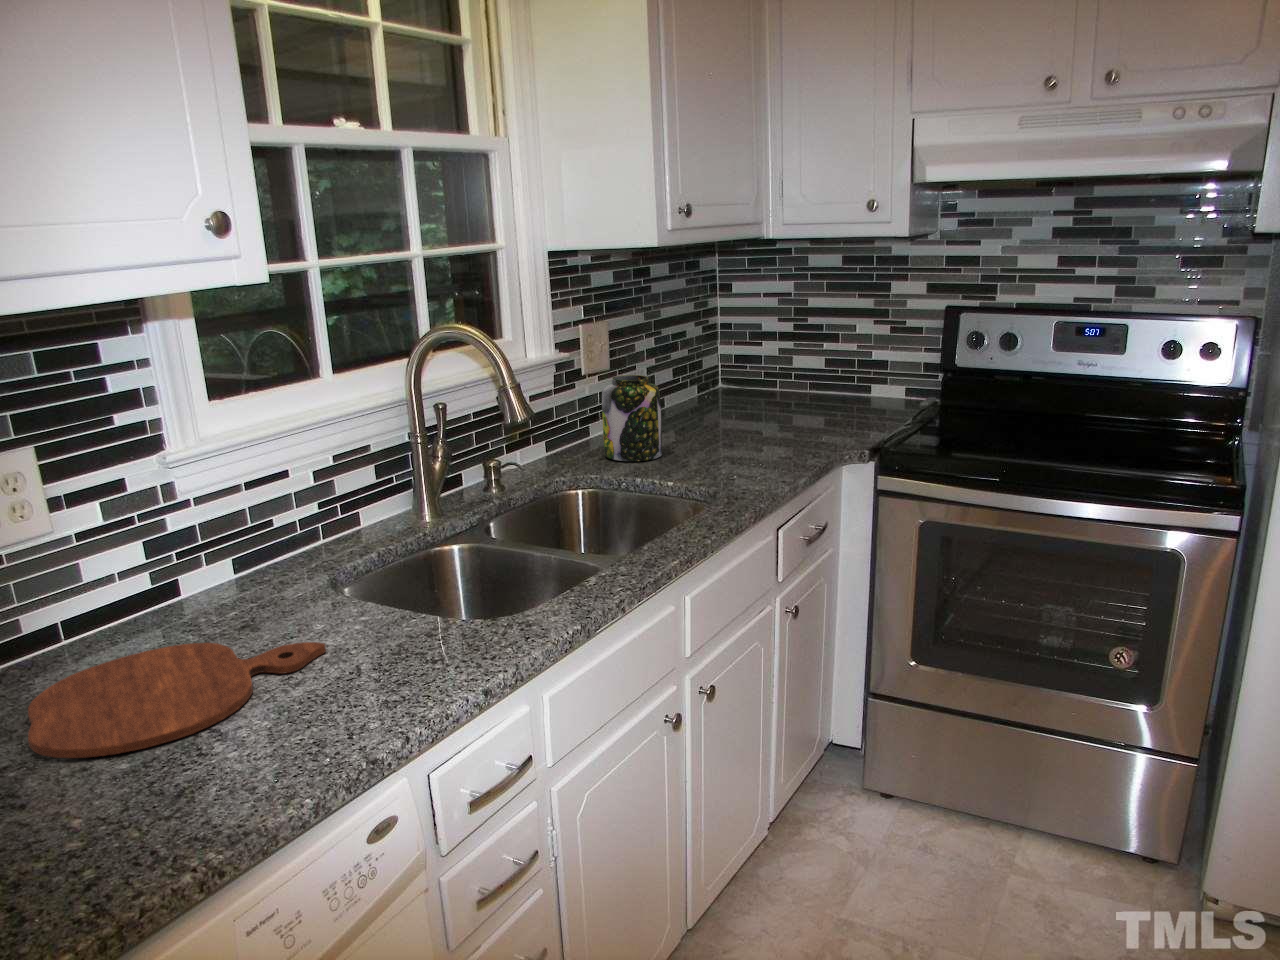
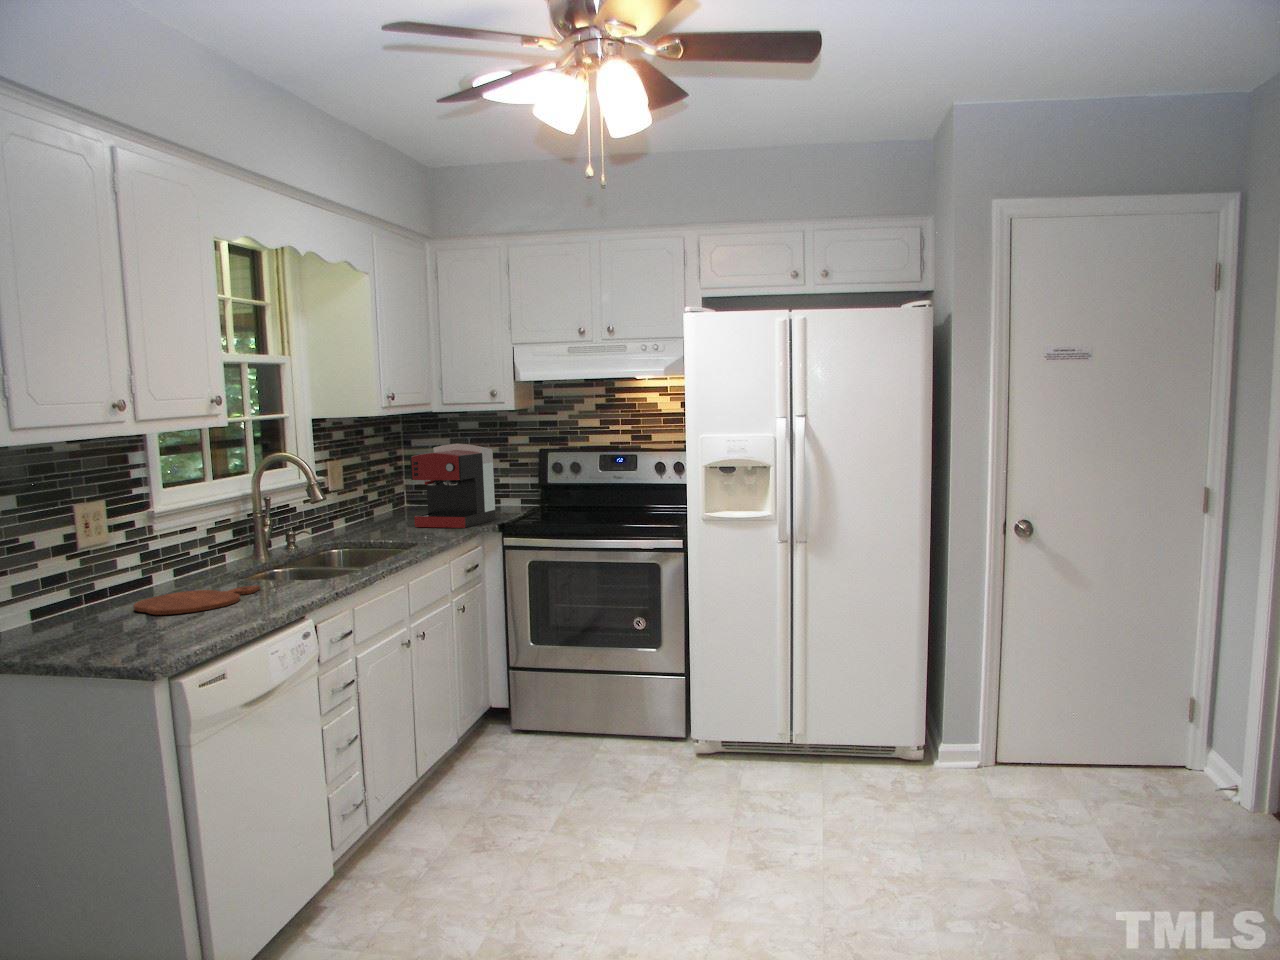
coffee maker: none [713,298,860,456] -> present [410,444,496,528]
jar: present [602,375,662,461] -> none [346,487,384,536]

